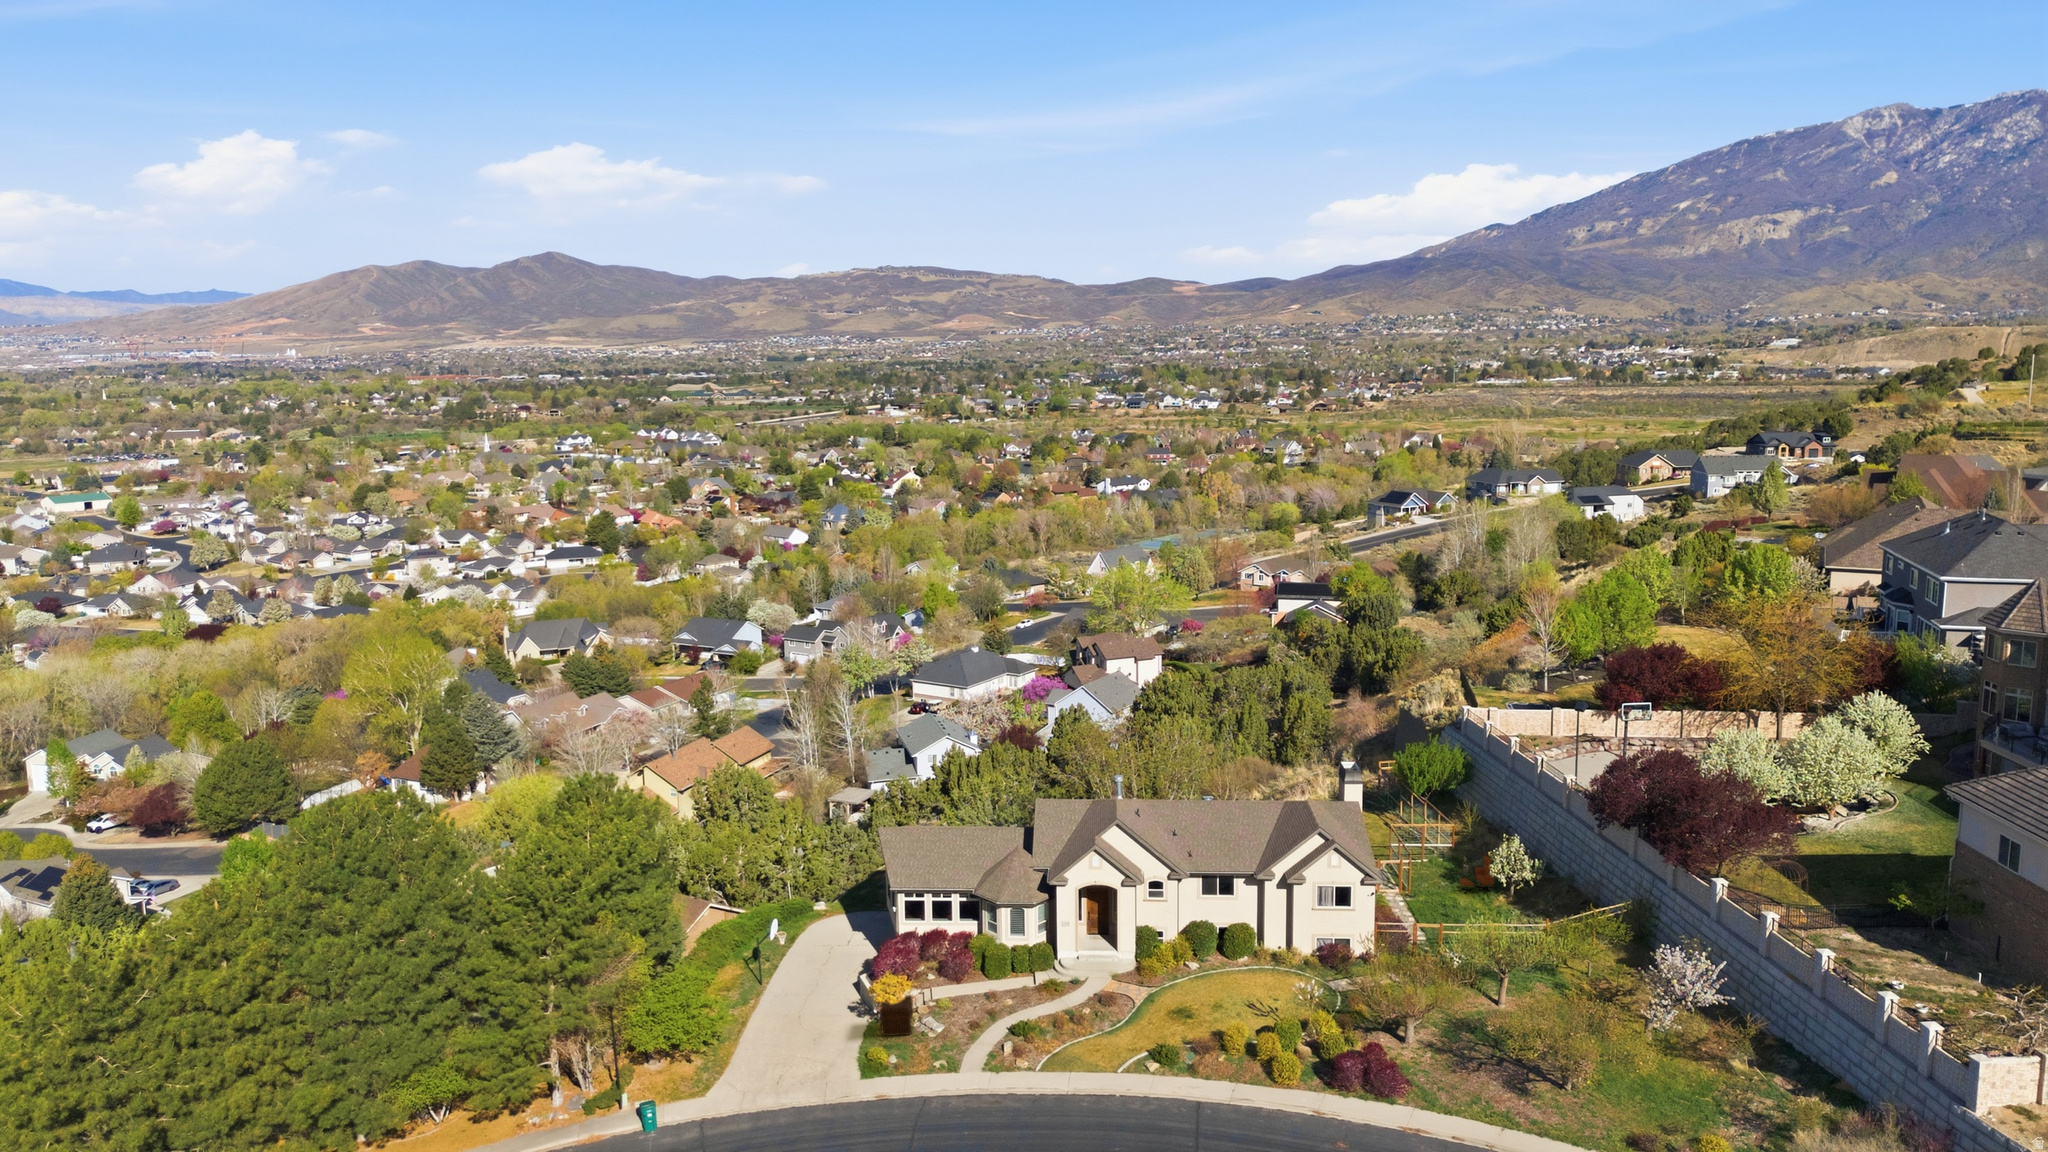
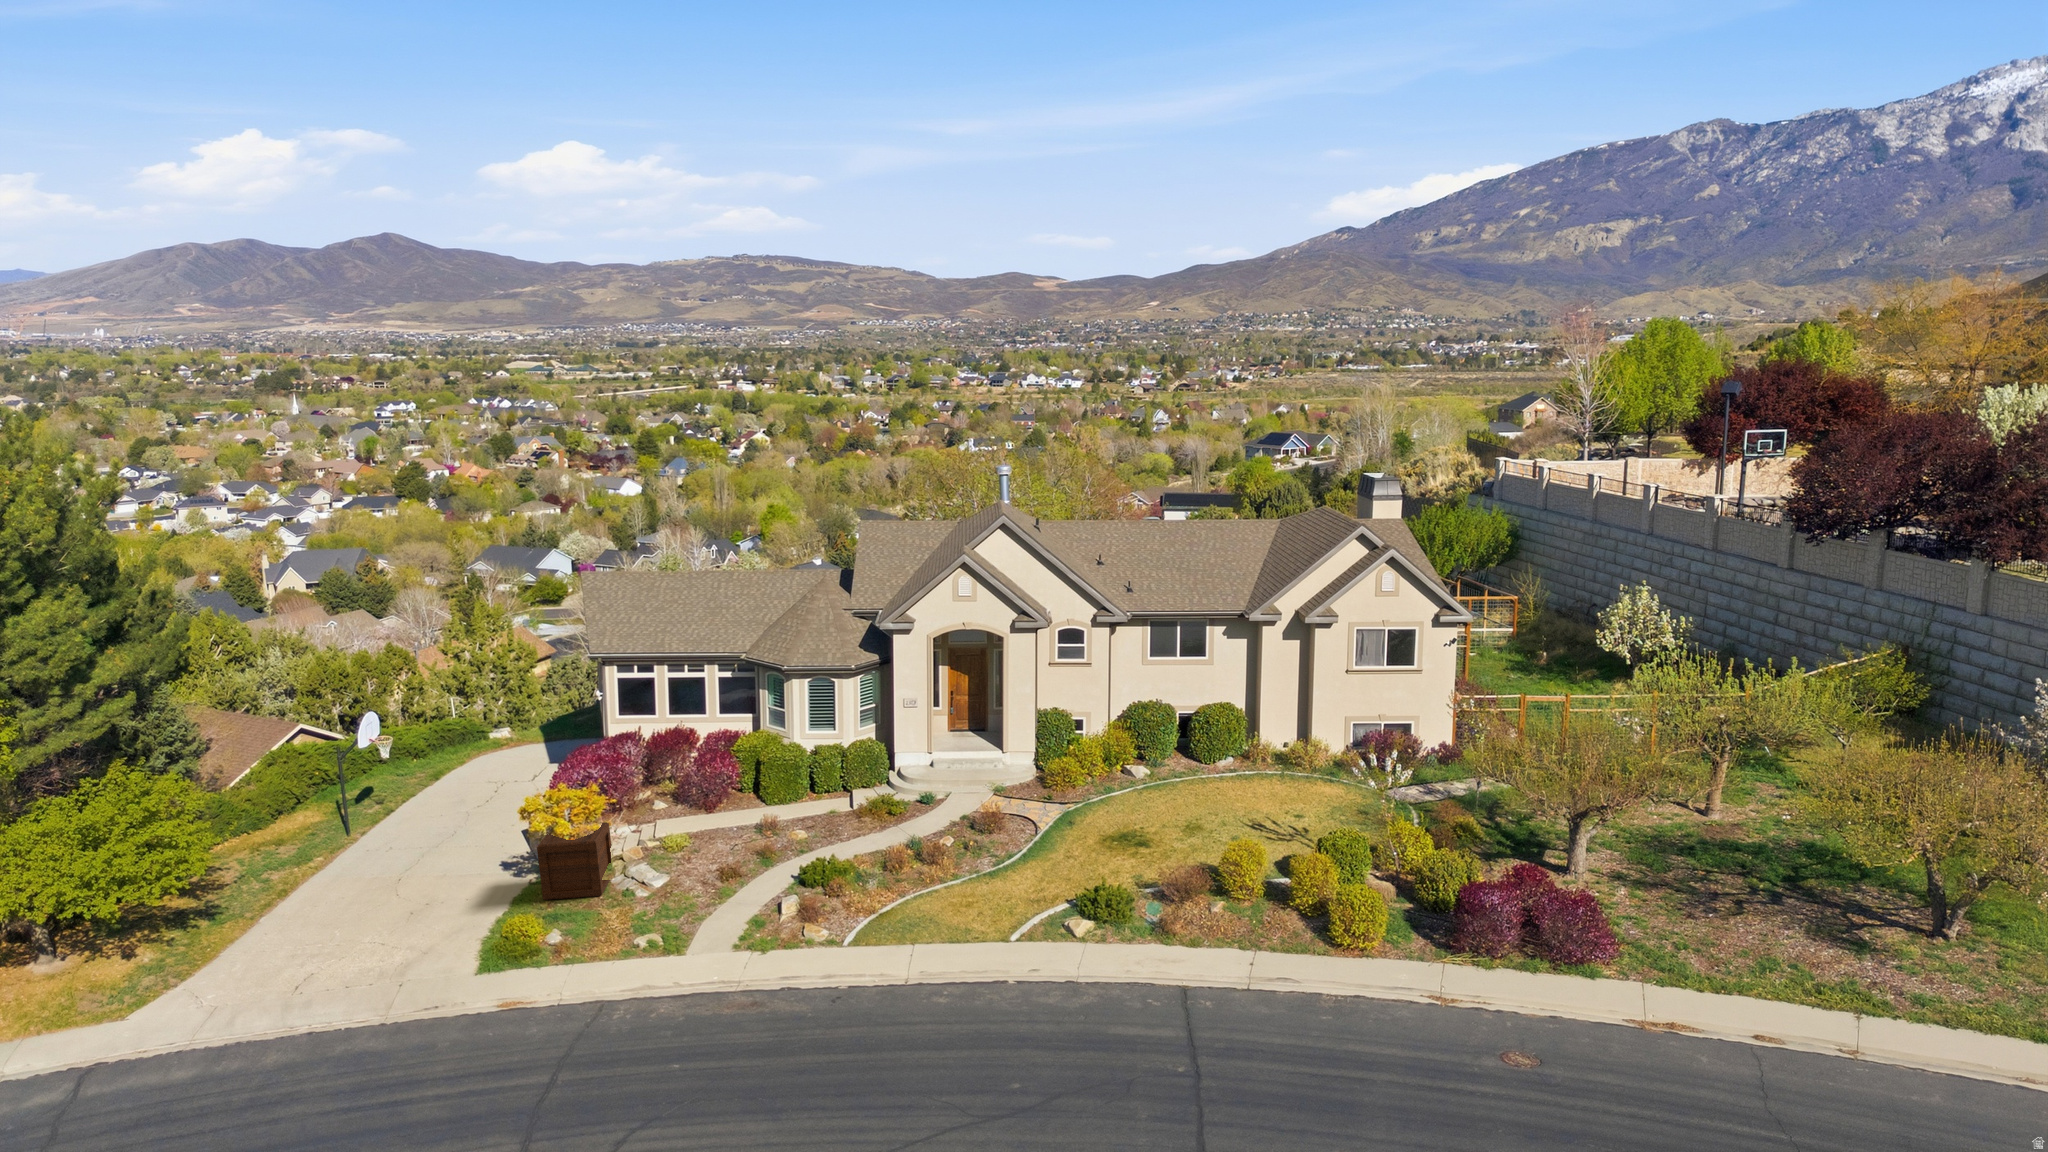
lounge chair: present [1459,856,1494,891] -> none [1554,610,1616,669]

